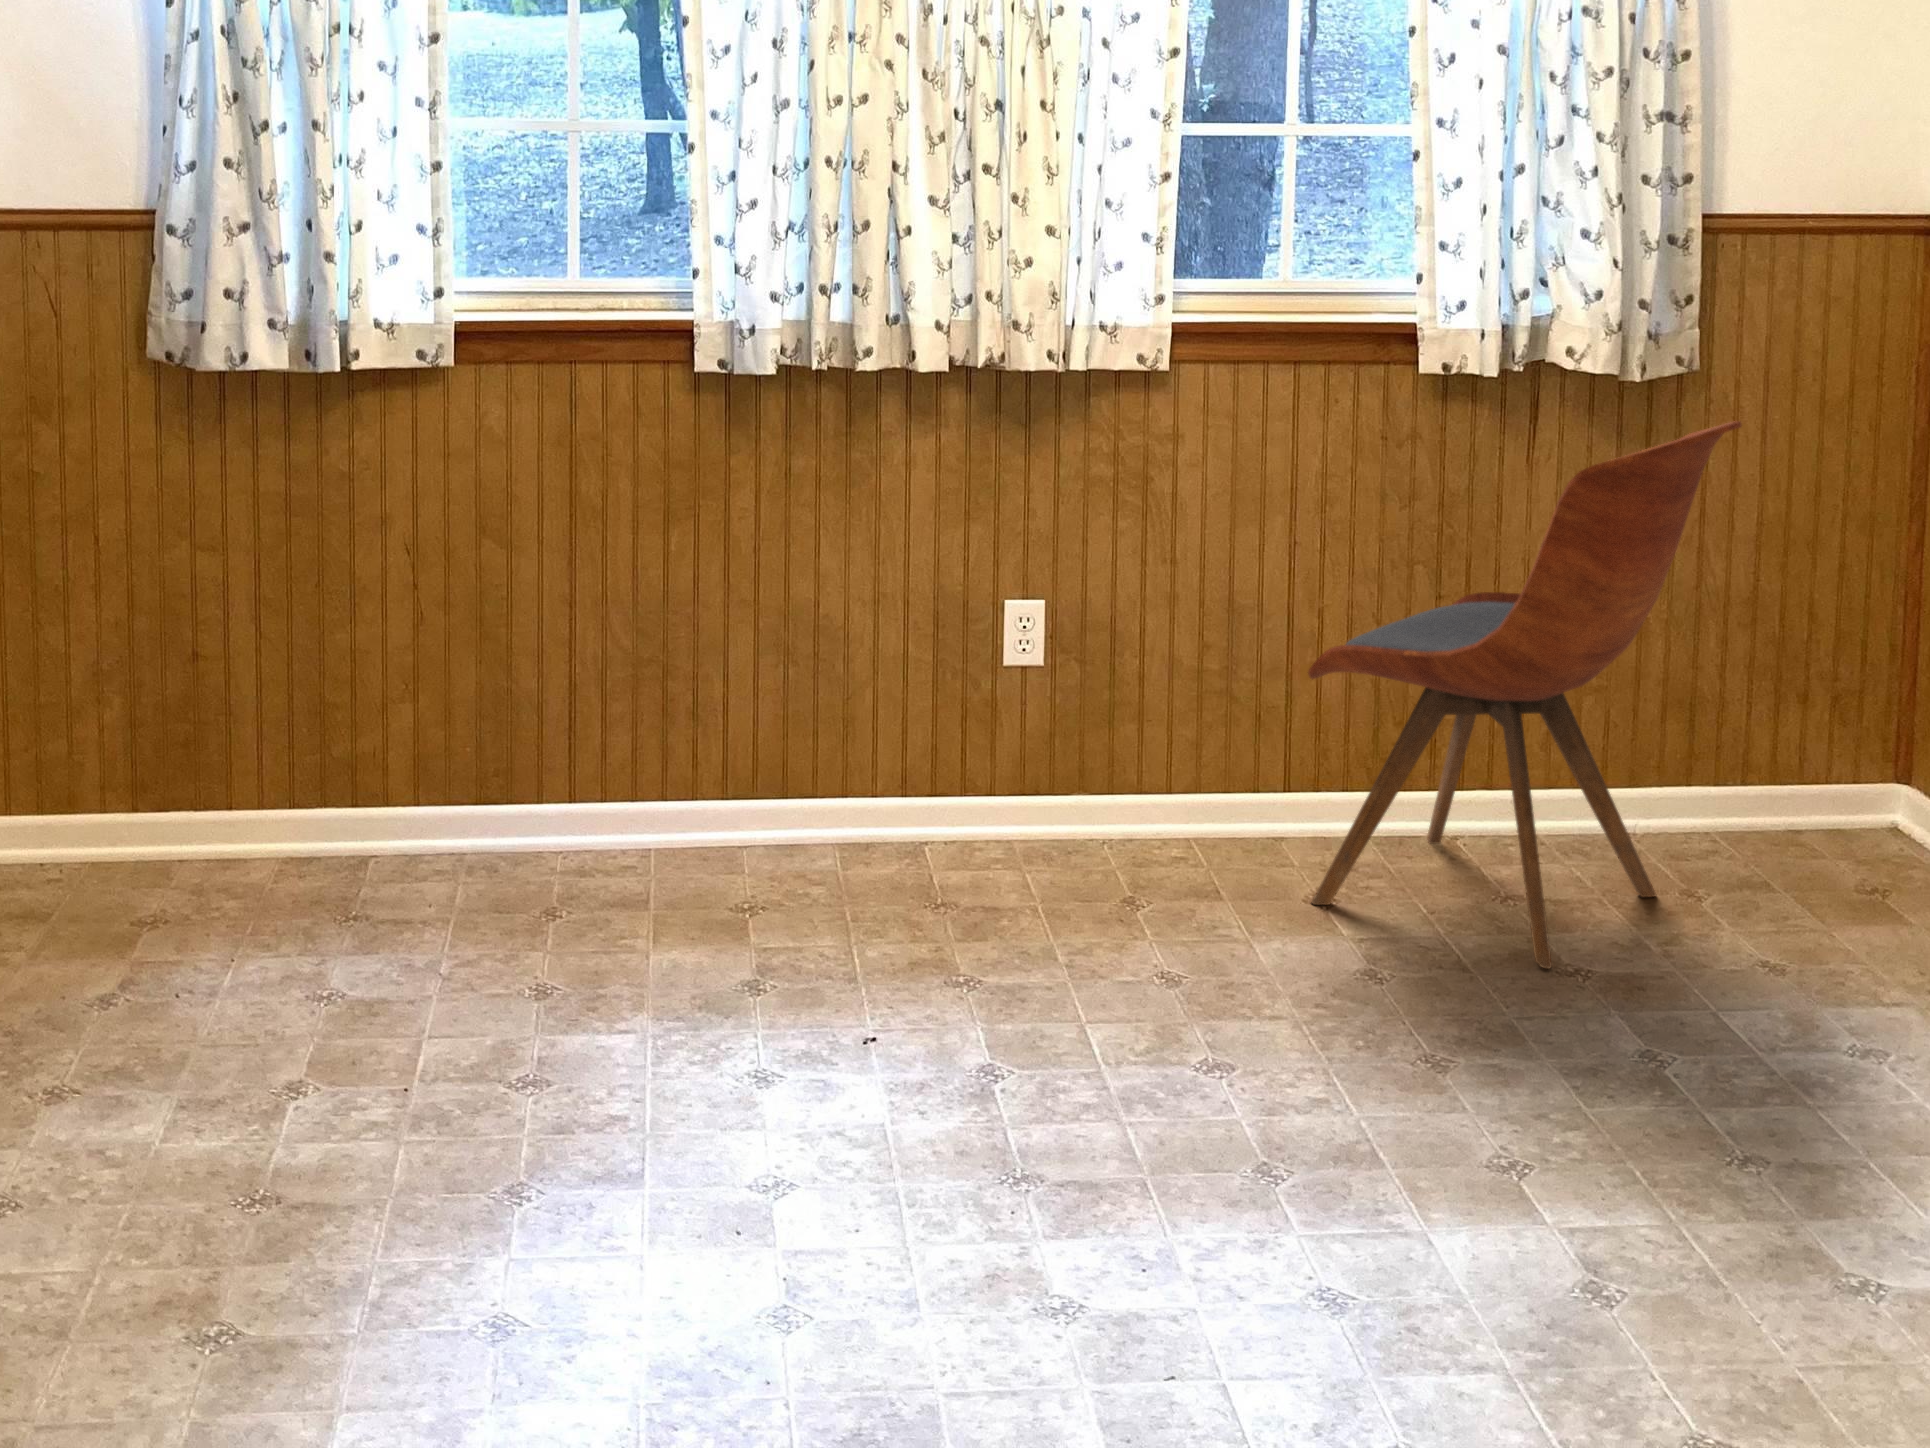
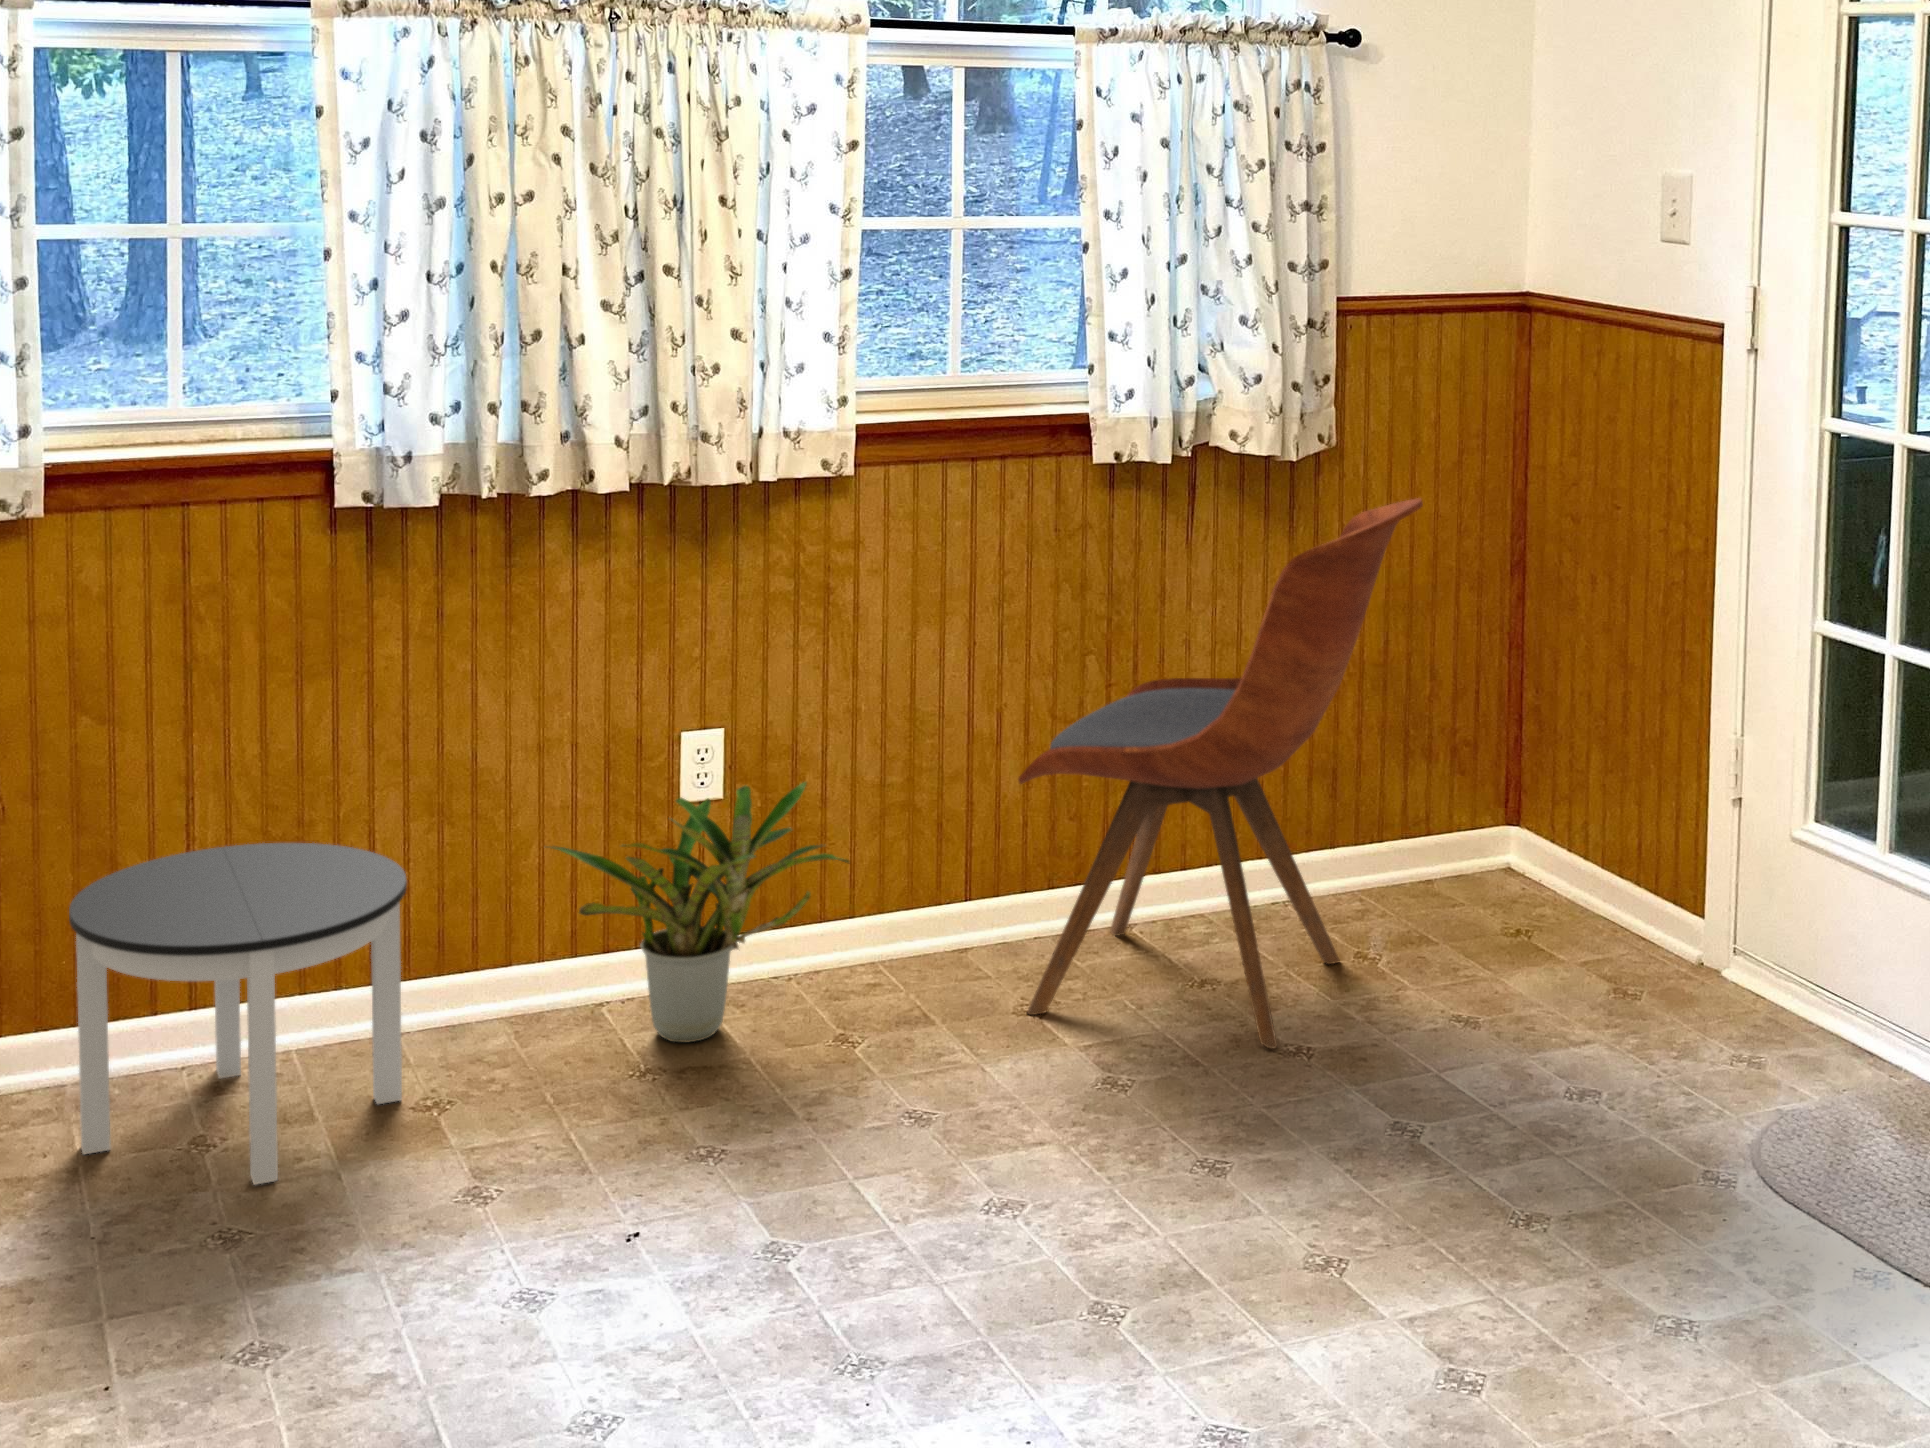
potted plant: none [867,655,1146,886] -> present [547,782,849,1042]
round table: none [450,663,727,952] -> present [69,843,407,1185]

